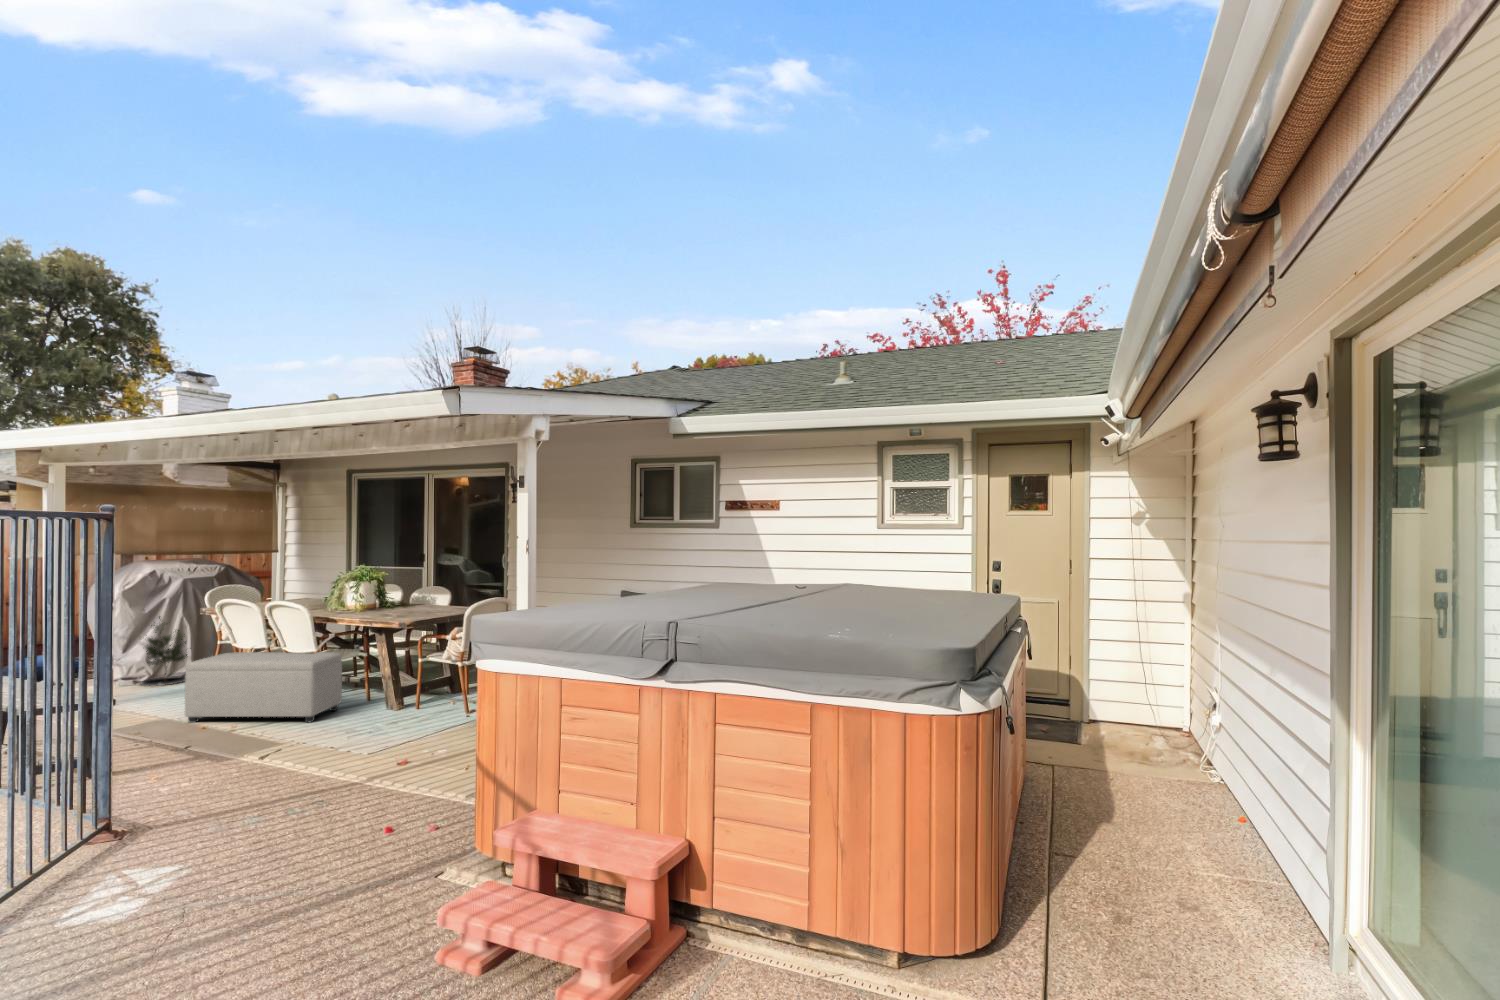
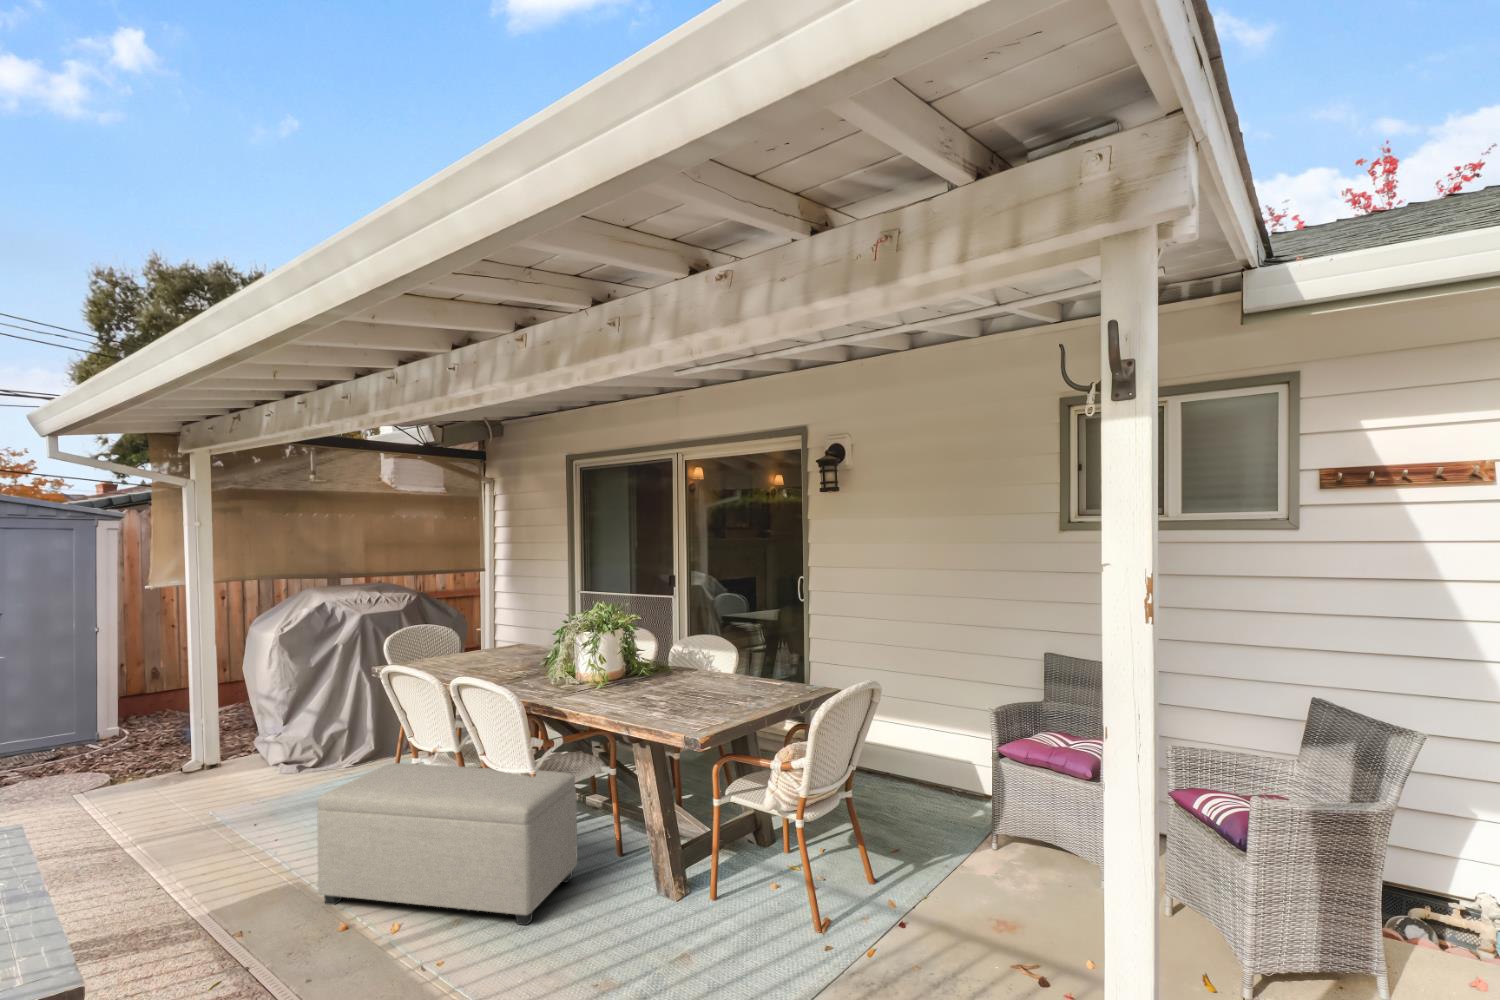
potted tree: present [141,616,191,686] -> none [298,671,370,780]

